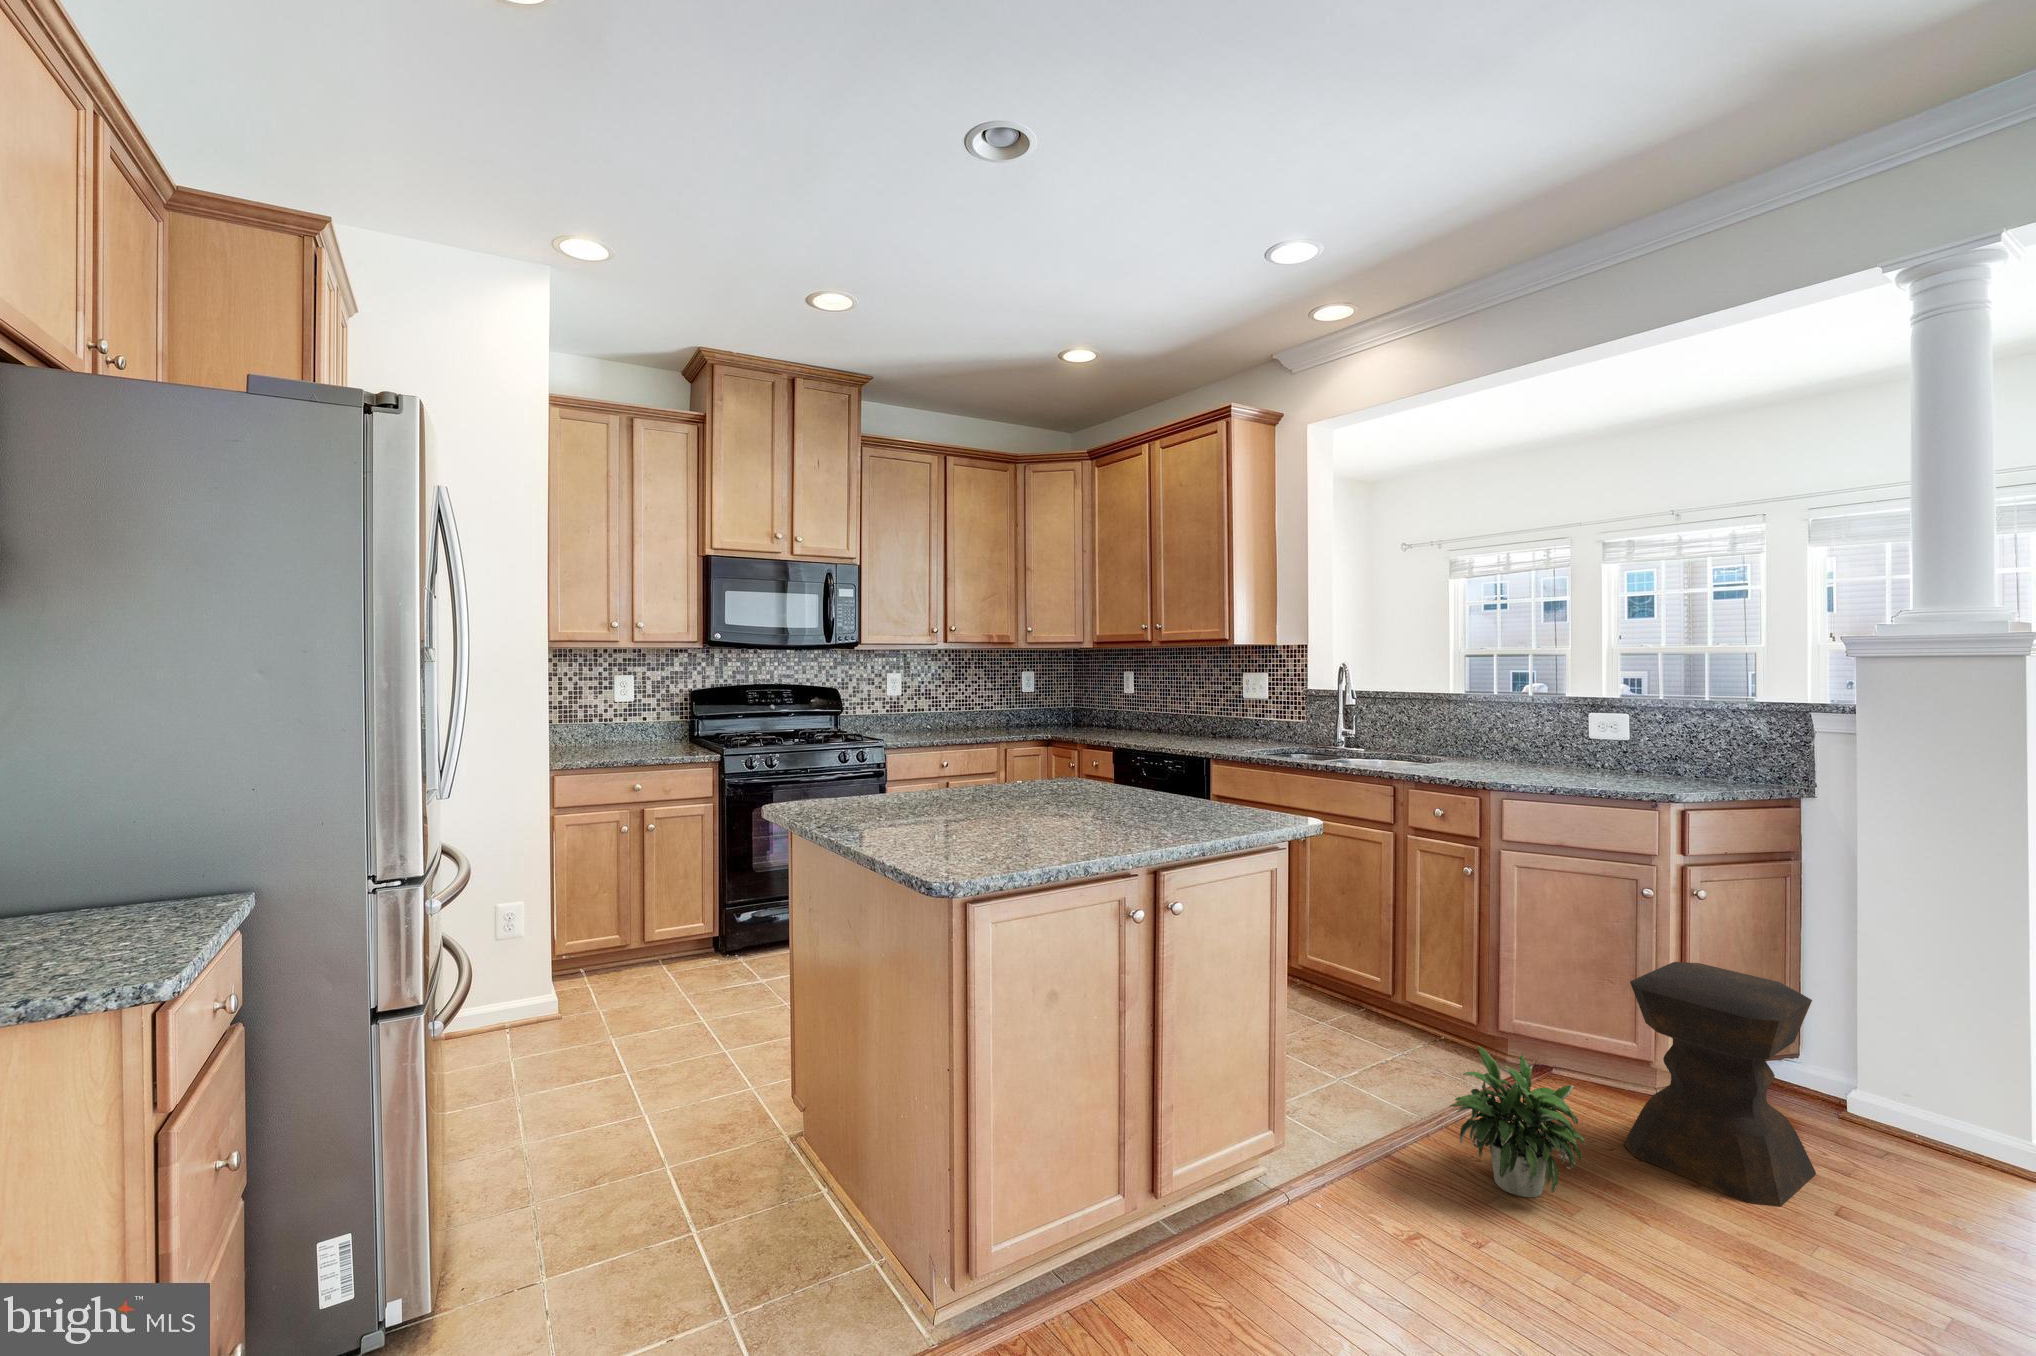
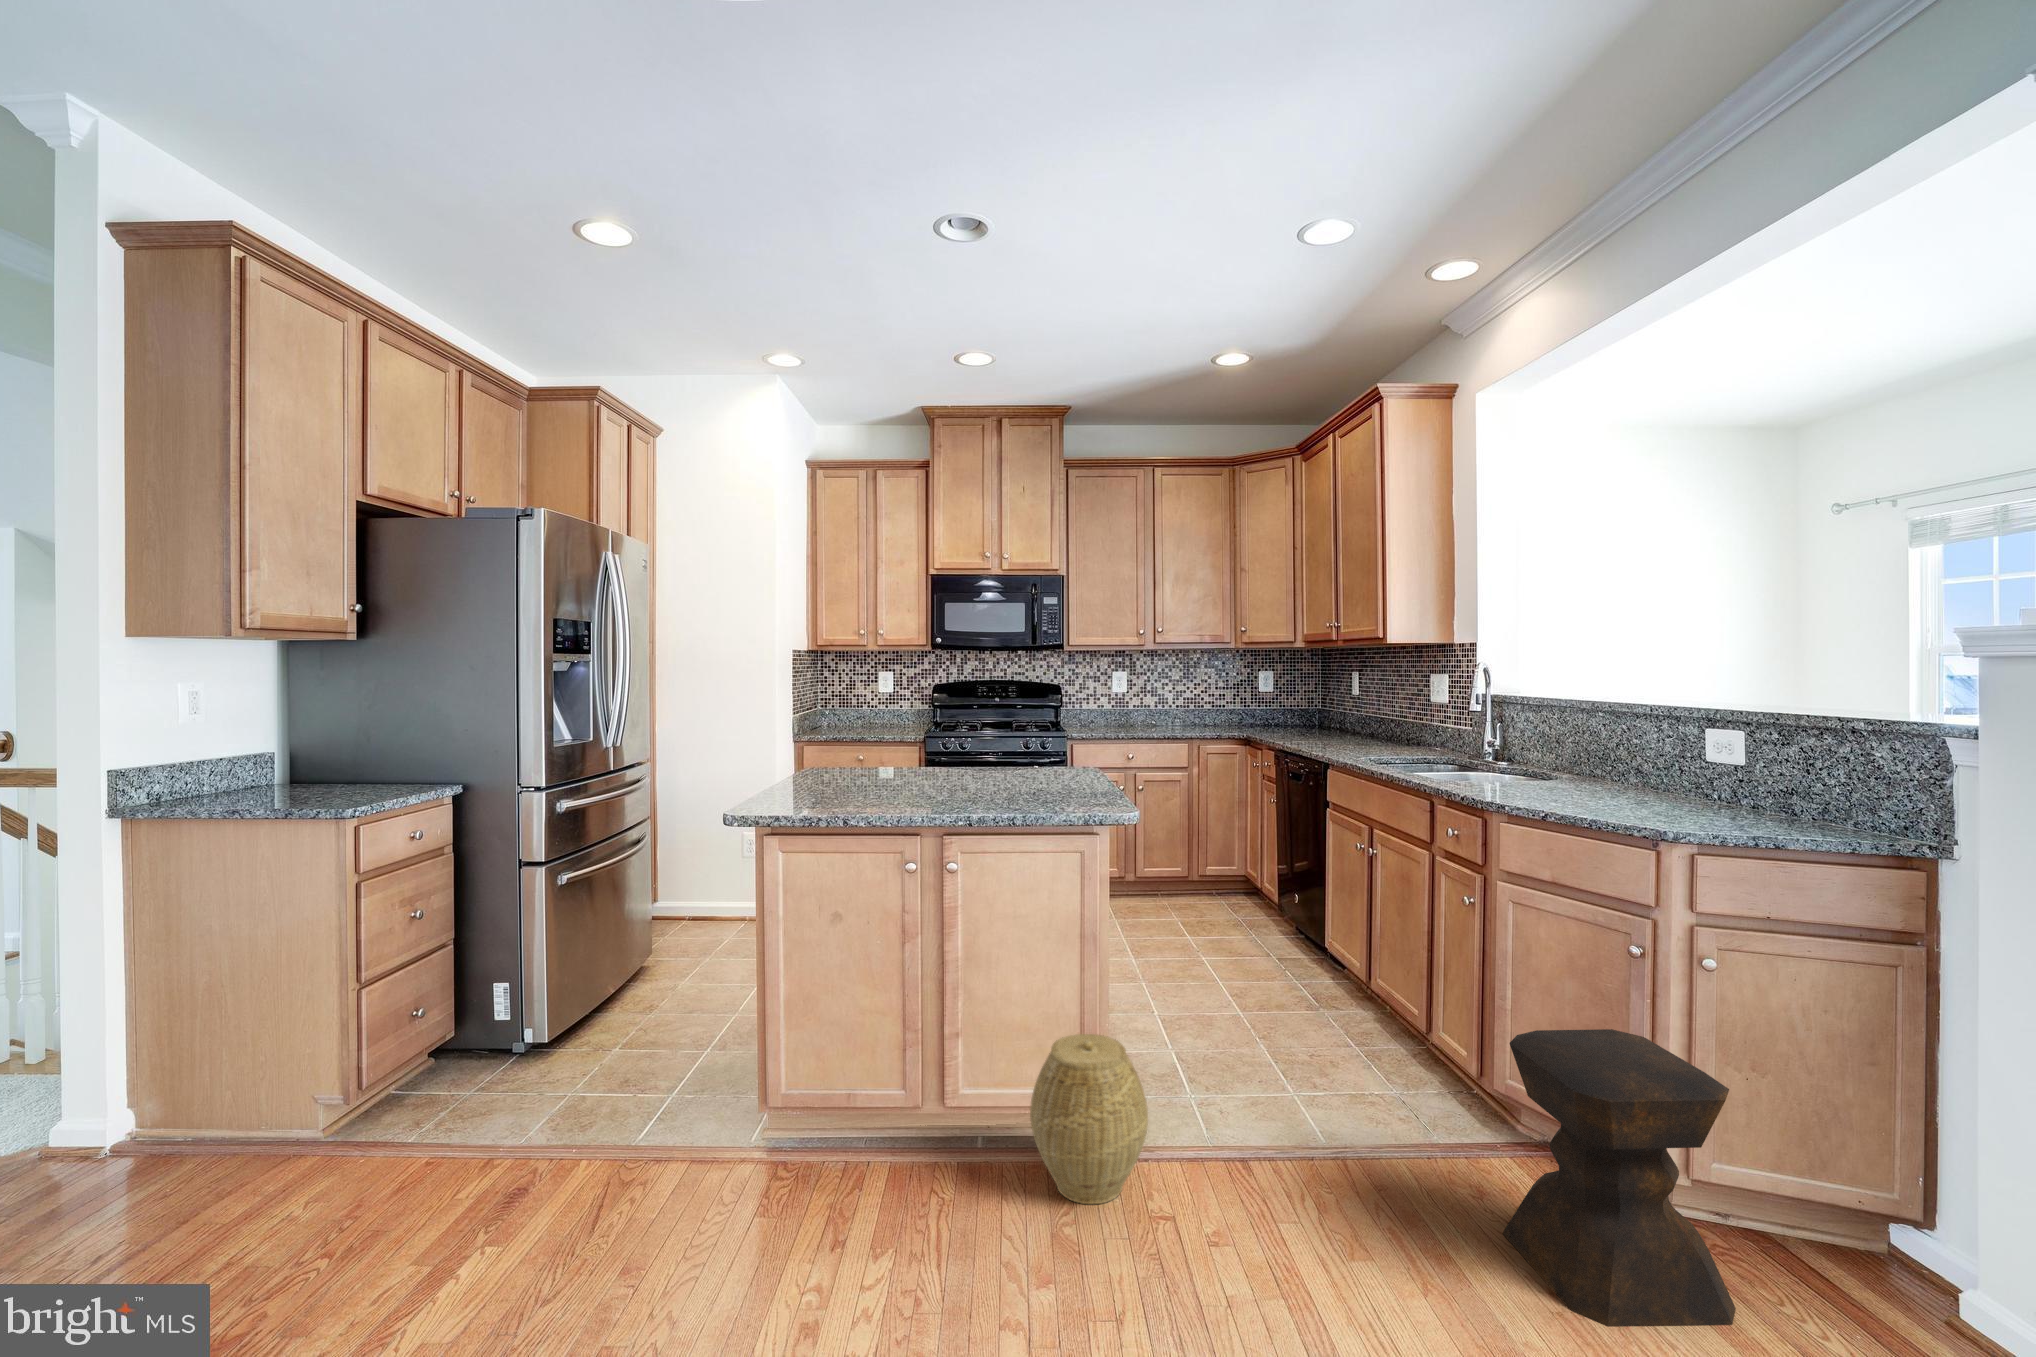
potted plant: present [1450,1046,1586,1198] -> none [1251,1065,1411,1222]
woven basket: none [1277,1070,1416,1263] -> present [1030,1034,1148,1205]

